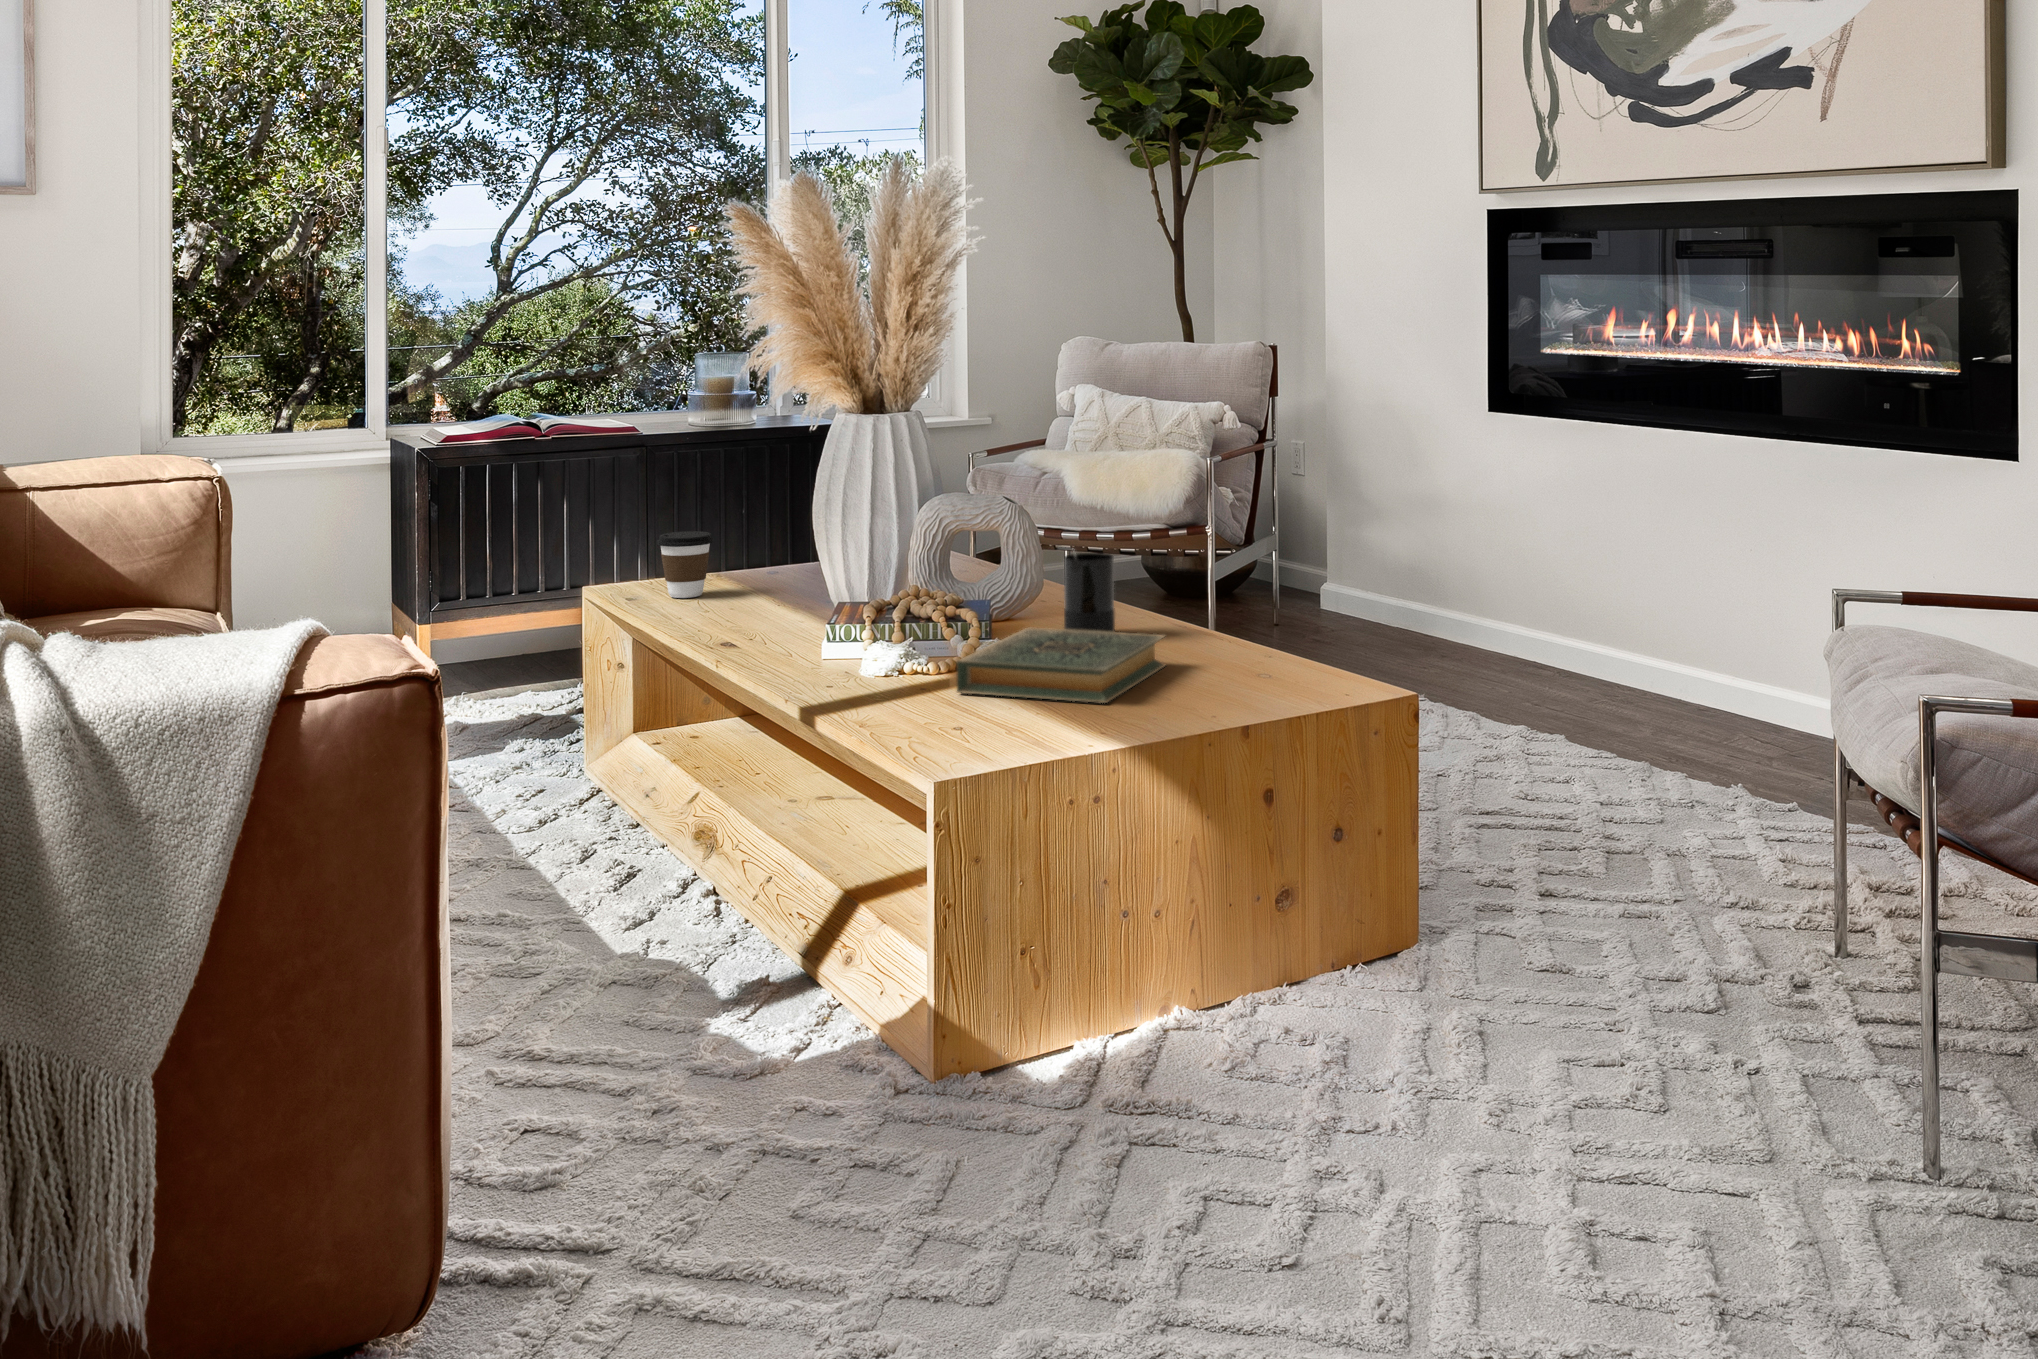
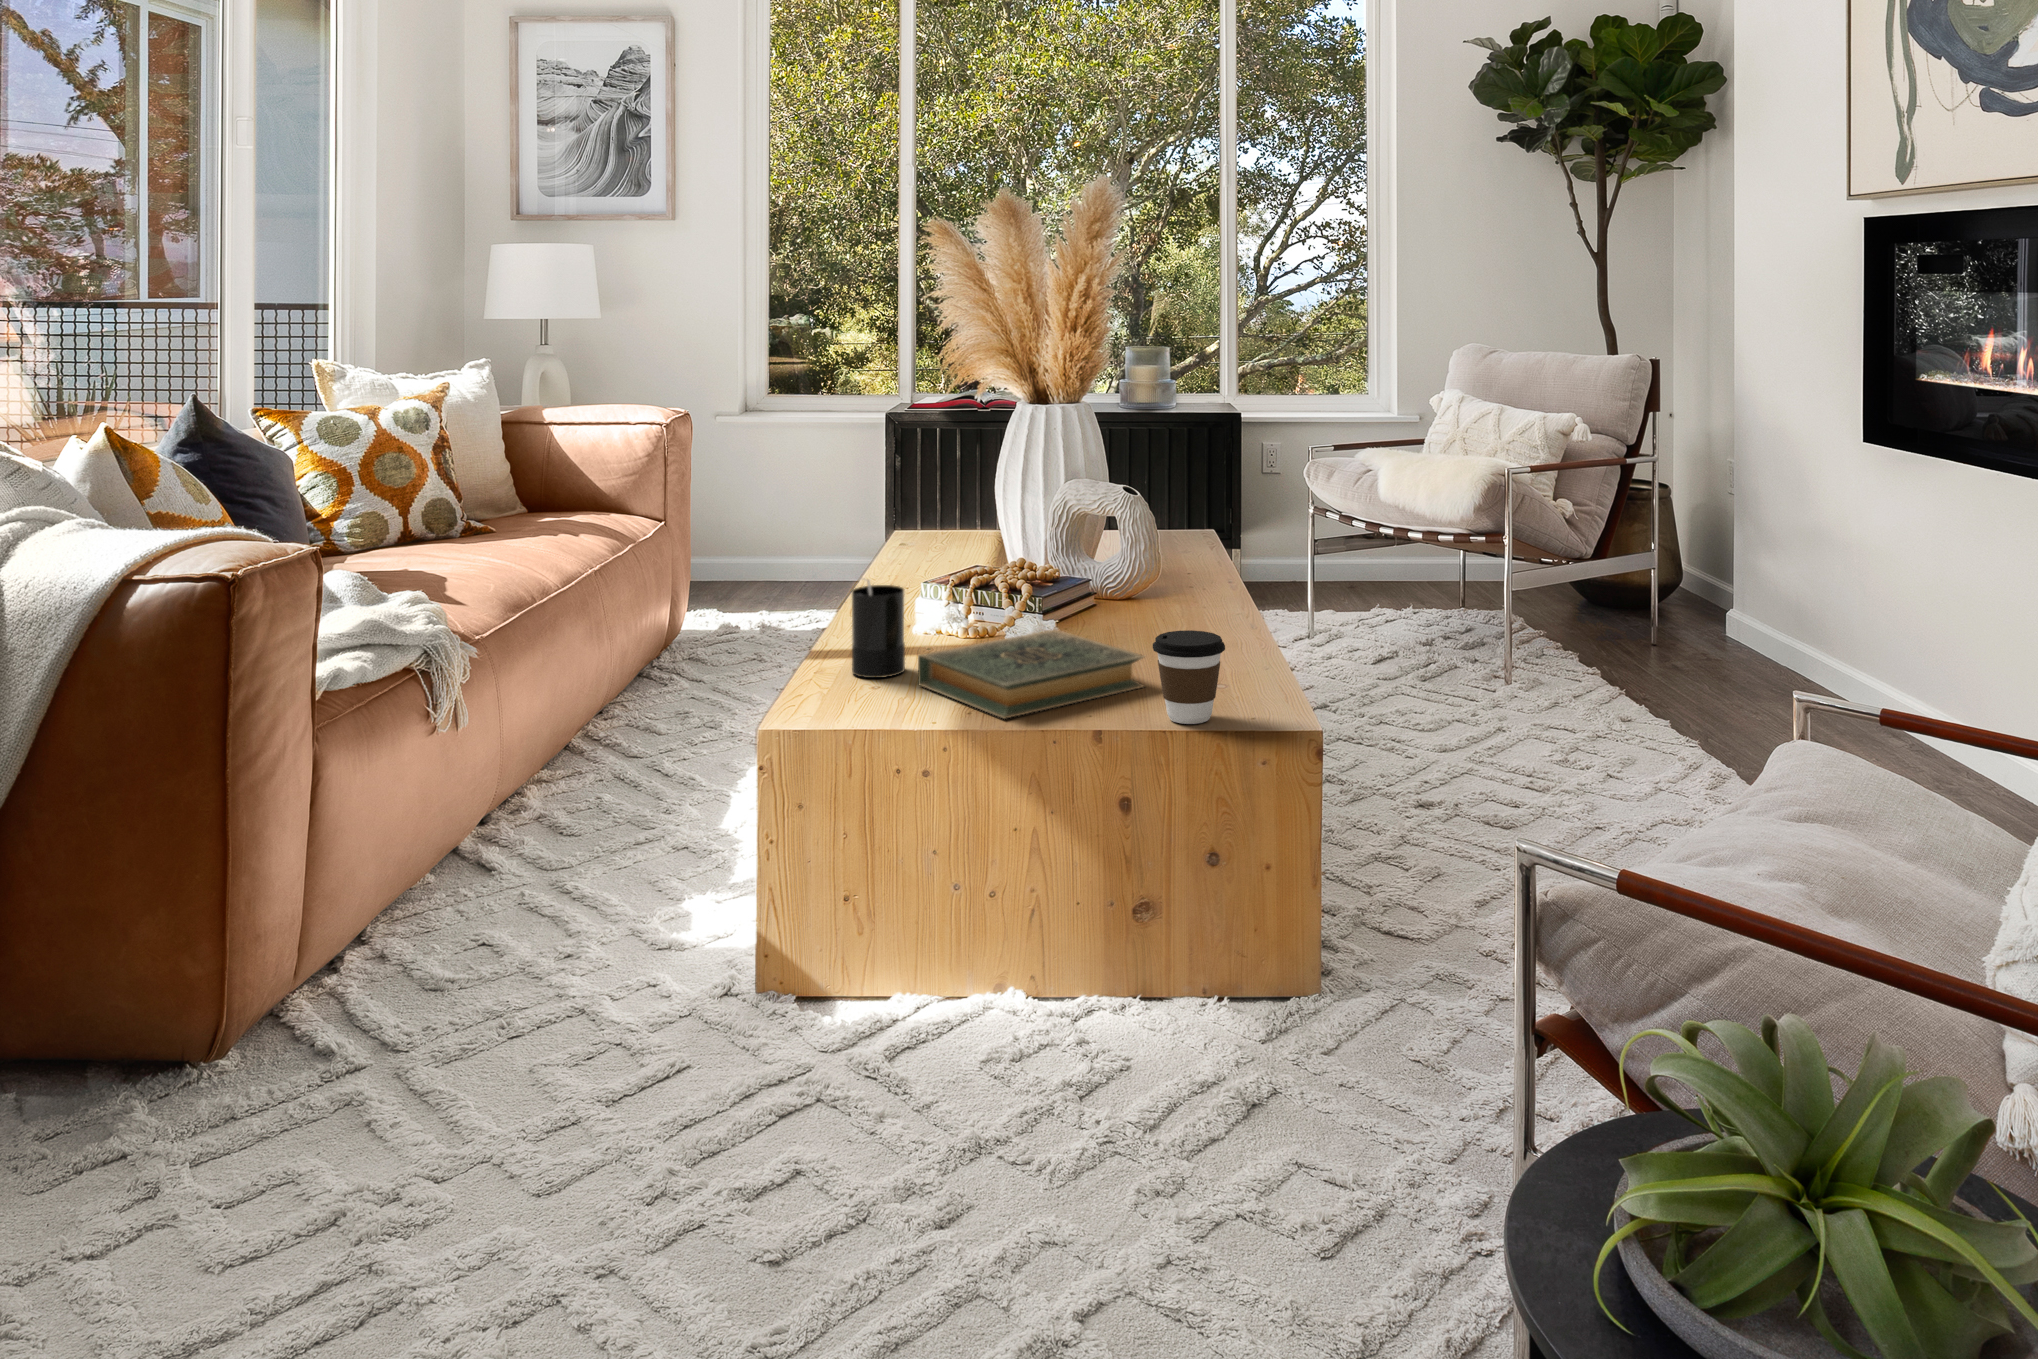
coffee cup: present [657,531,713,598] -> present [1153,630,1225,724]
candle: present [1064,553,1115,632] -> present [852,580,905,678]

